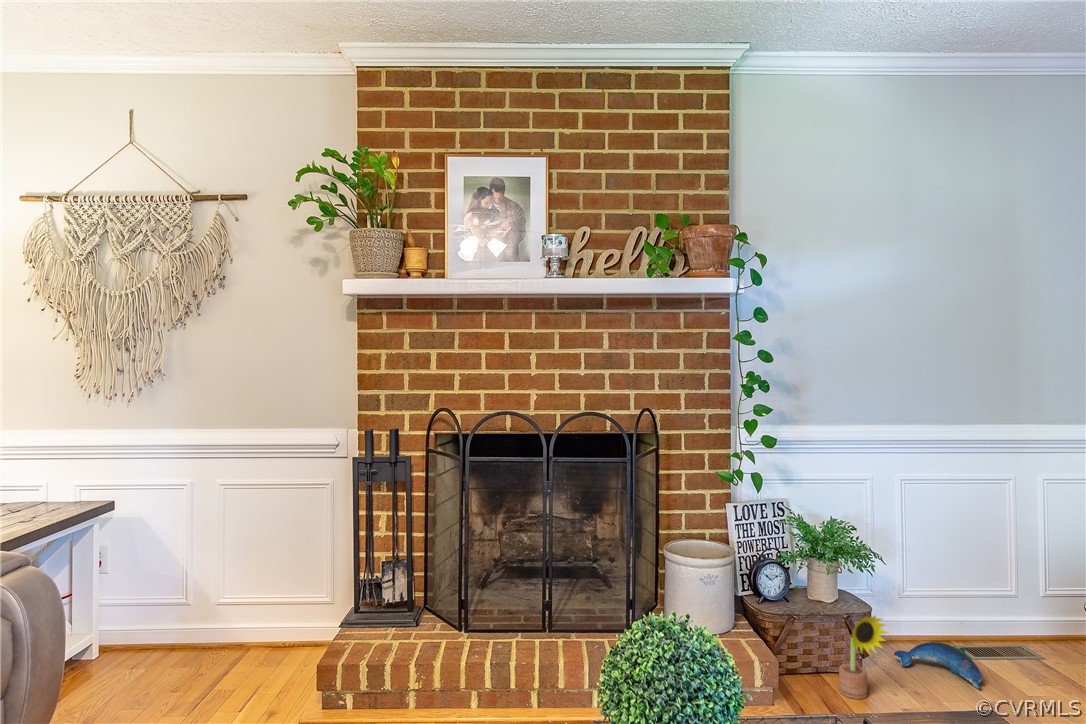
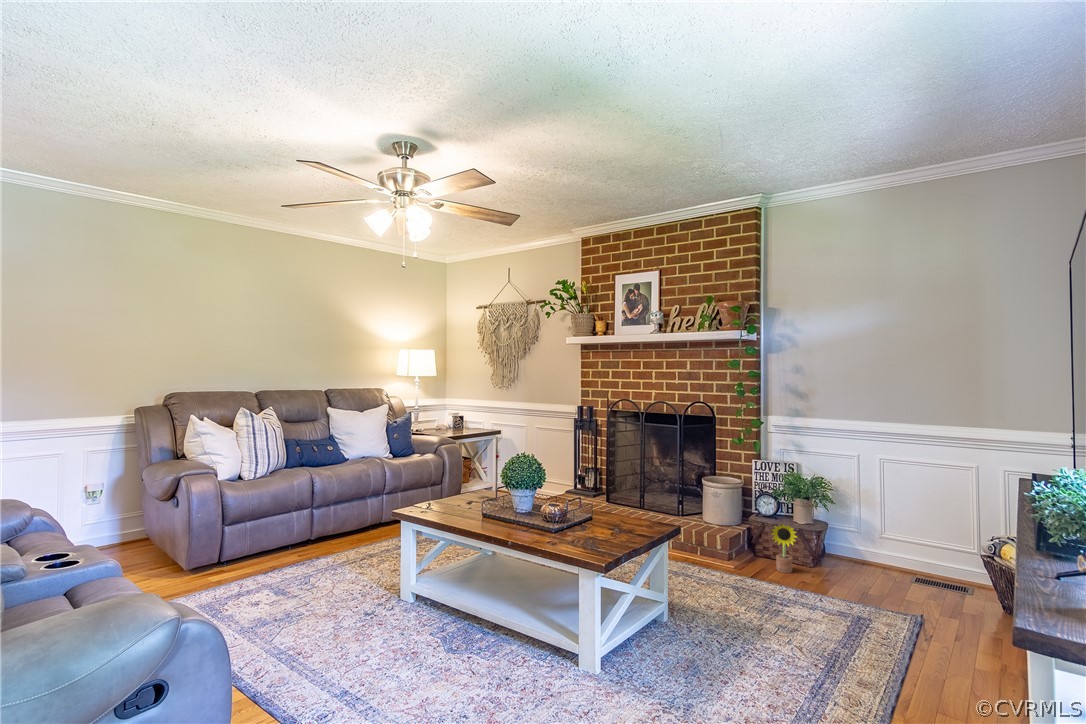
plush toy: present [894,642,982,689] -> none [842,561,884,588]

